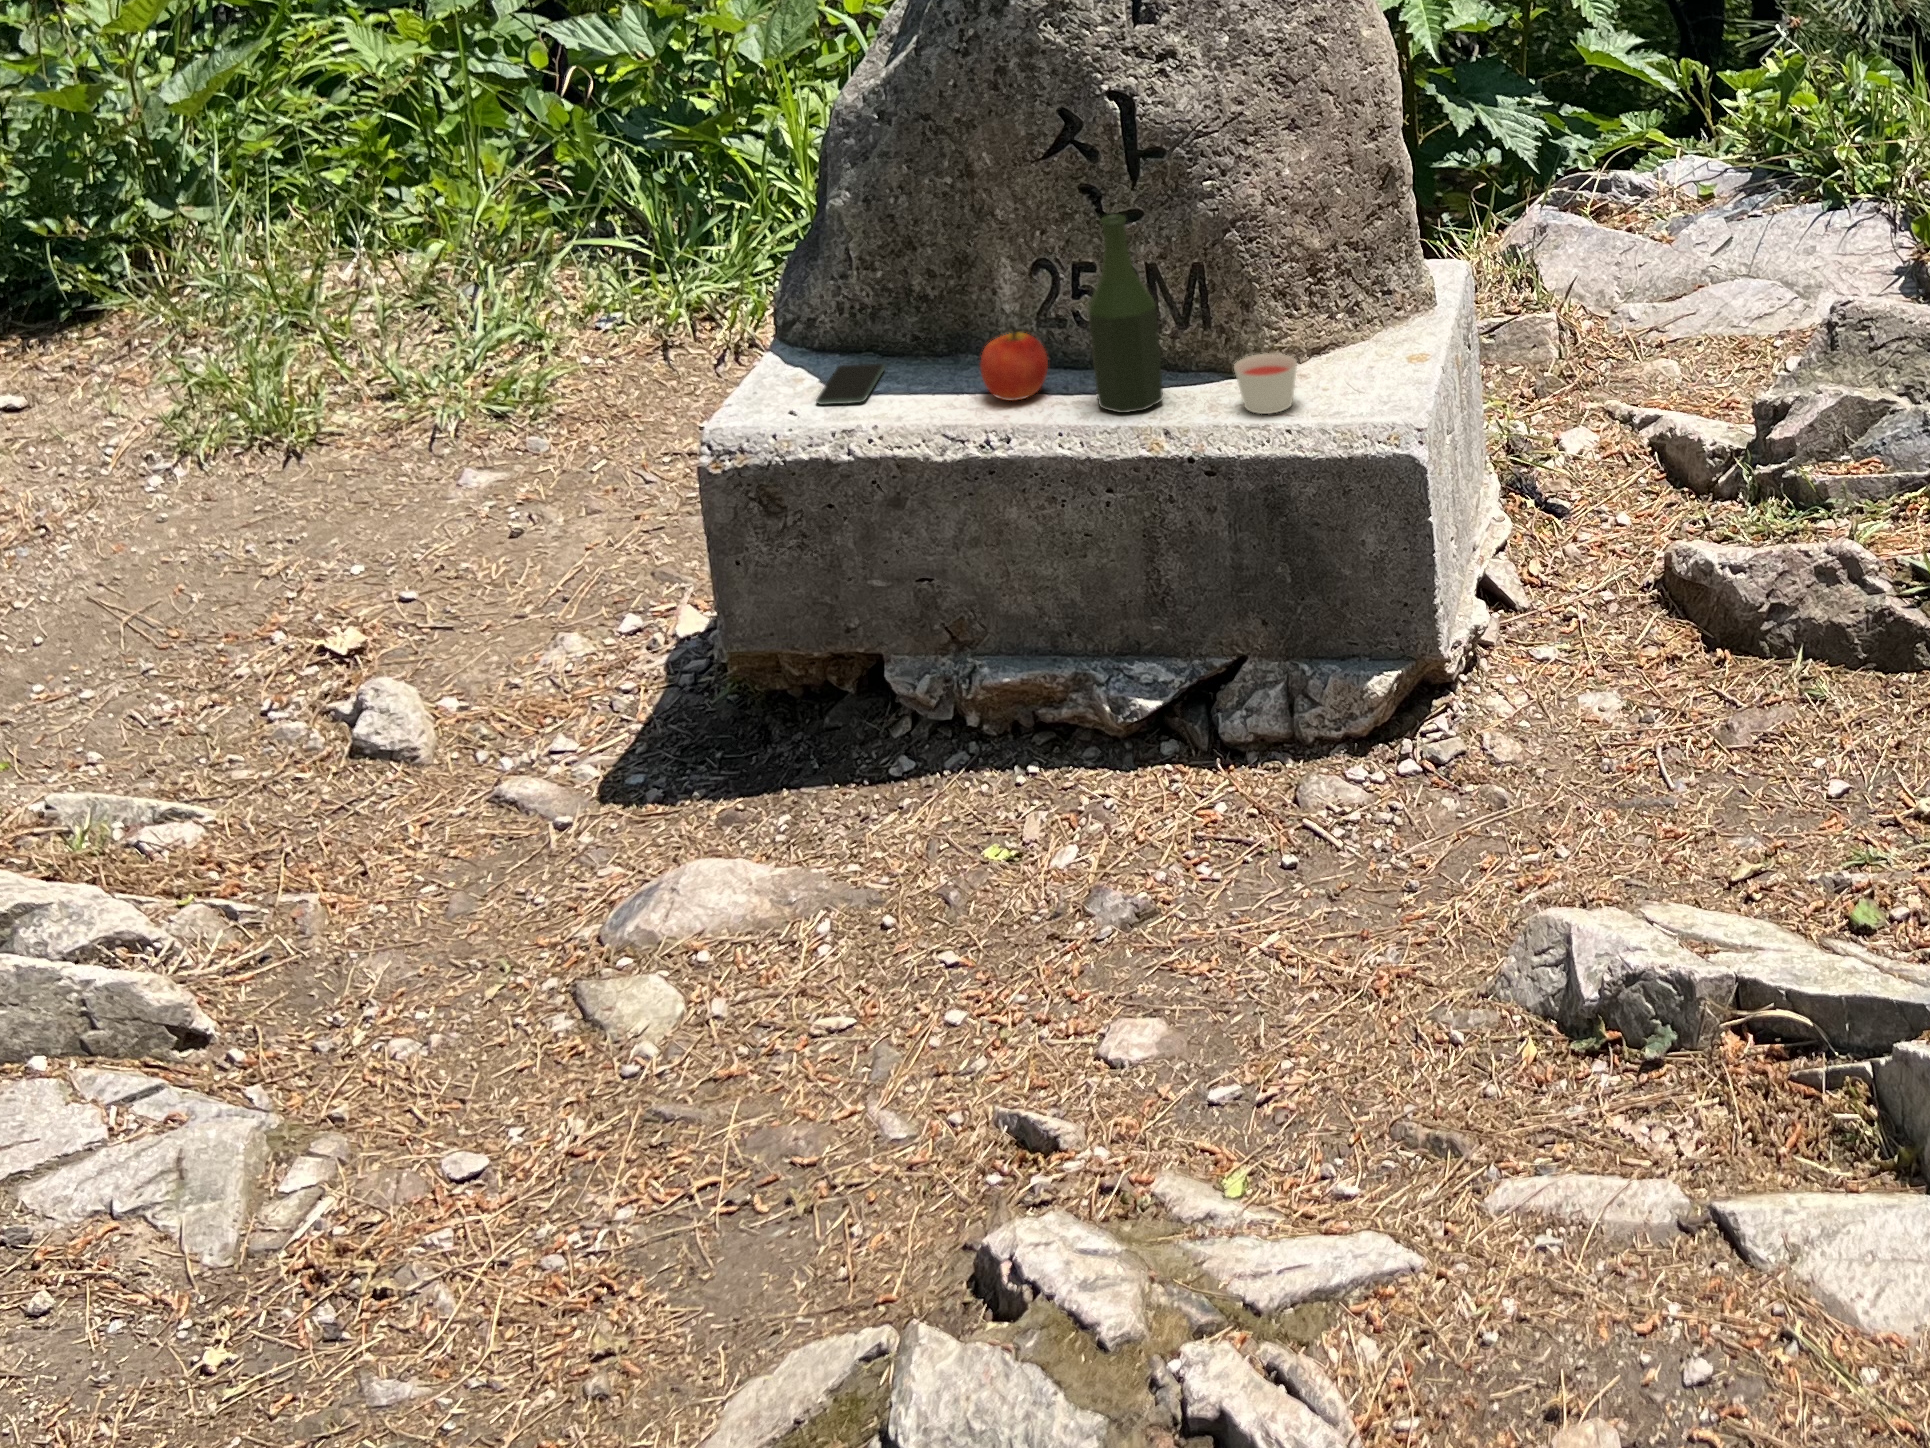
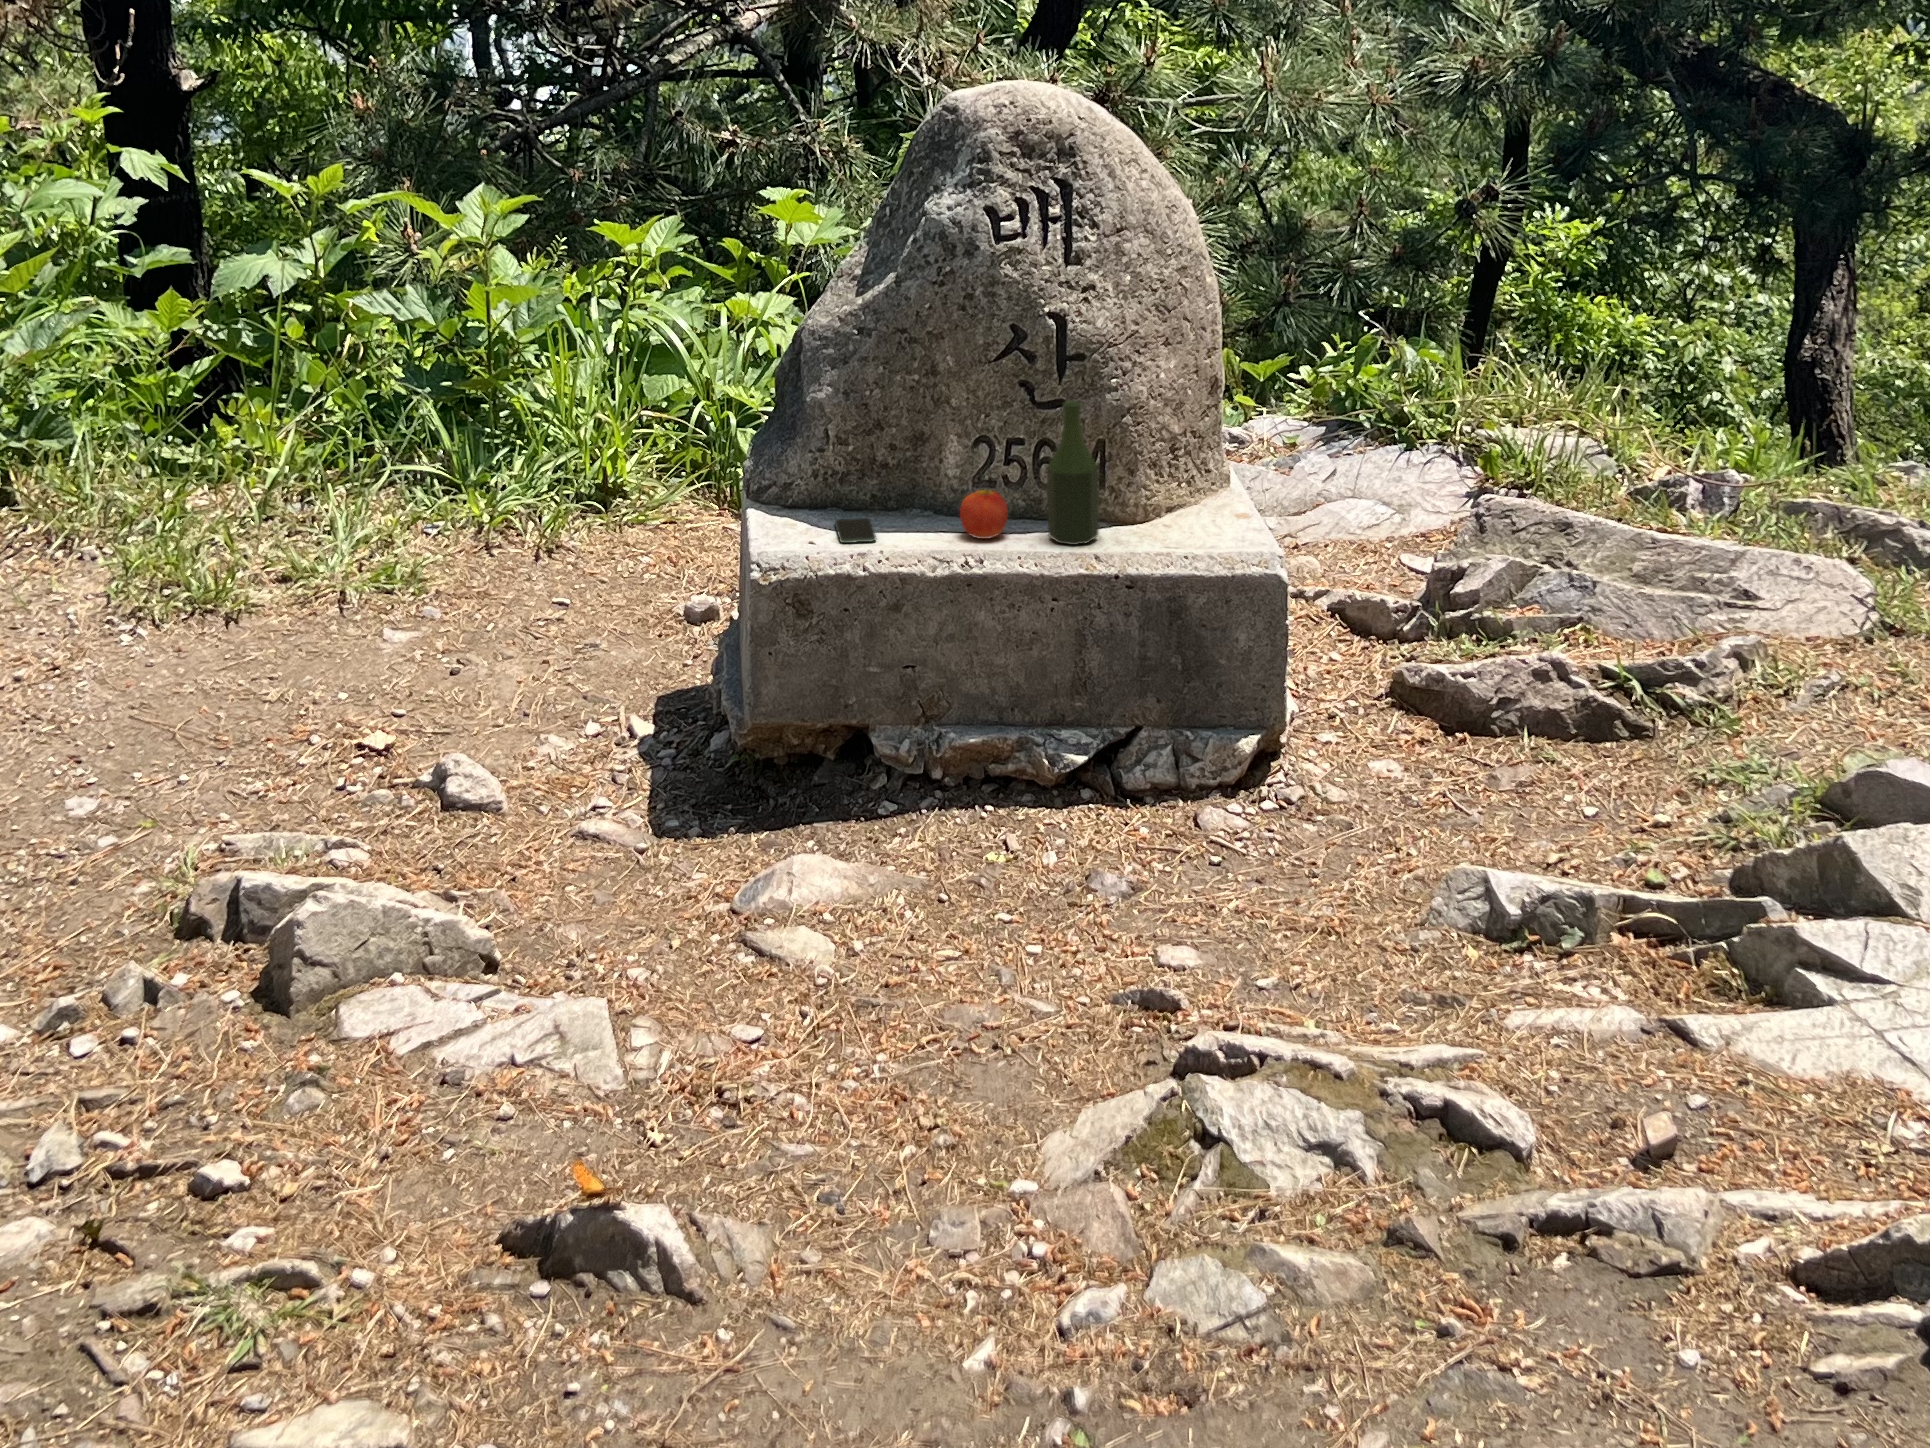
candle: present [1234,353,1297,414] -> none [1153,502,1199,544]

